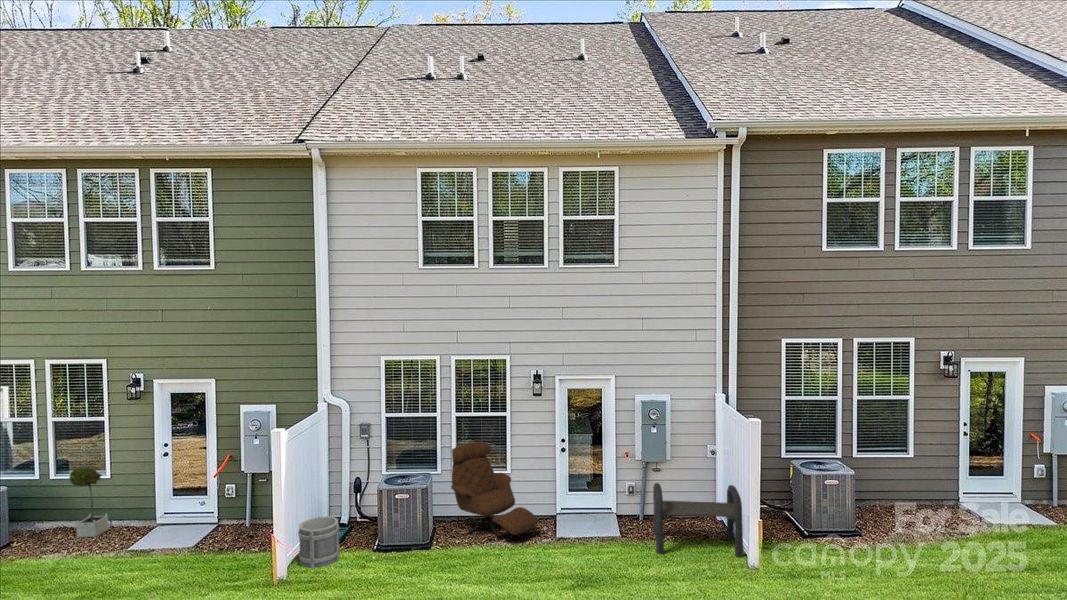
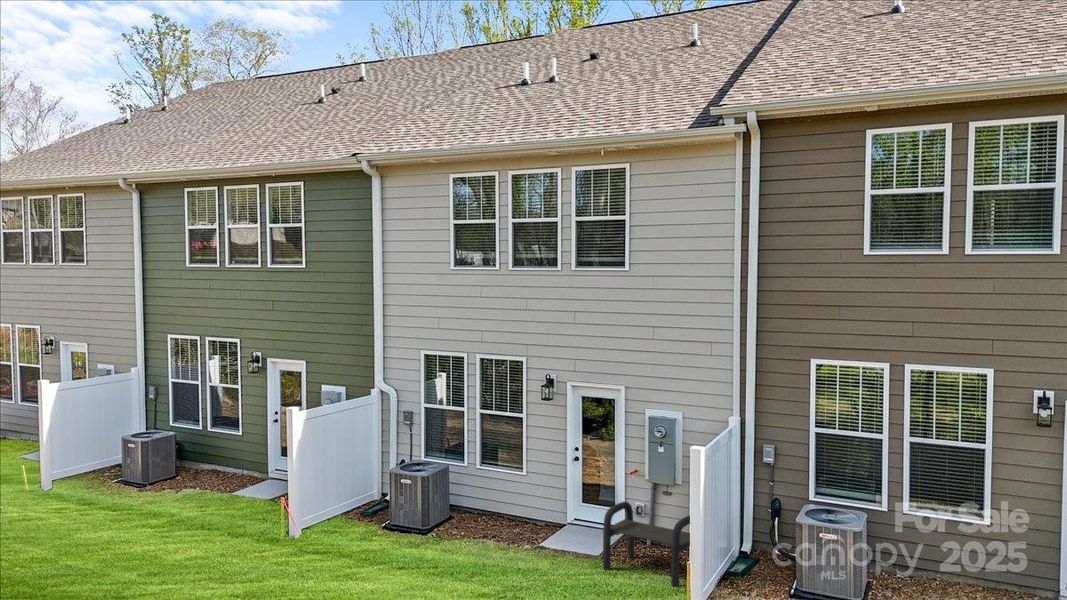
lounge chair: present [451,442,538,543] -> none [464,441,527,541]
potted tree: present [69,467,109,537] -> none [215,424,242,480]
bucket: present [298,516,340,568] -> none [327,486,361,526]

